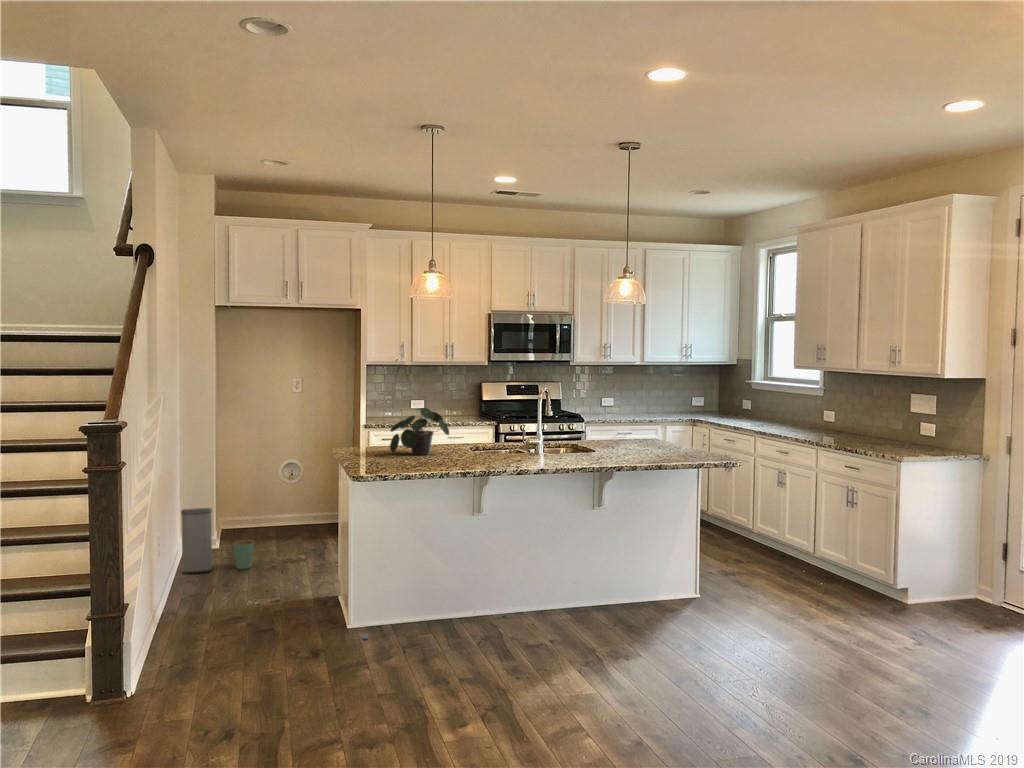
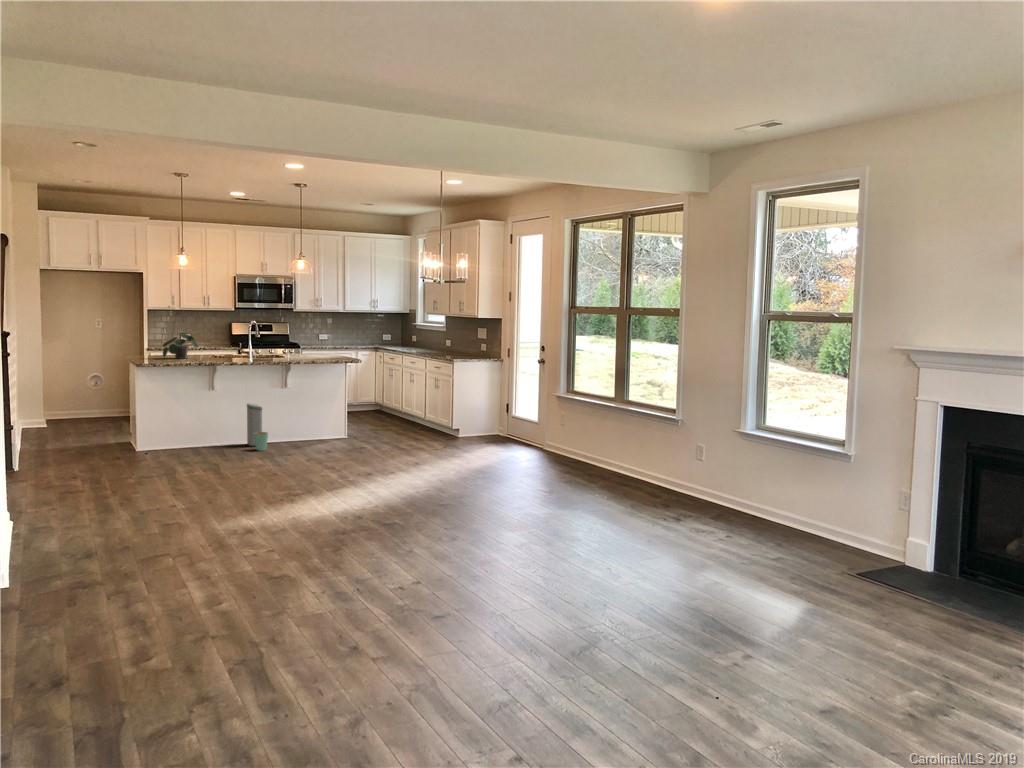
trash can: present [181,508,254,574] -> present [247,404,268,451]

